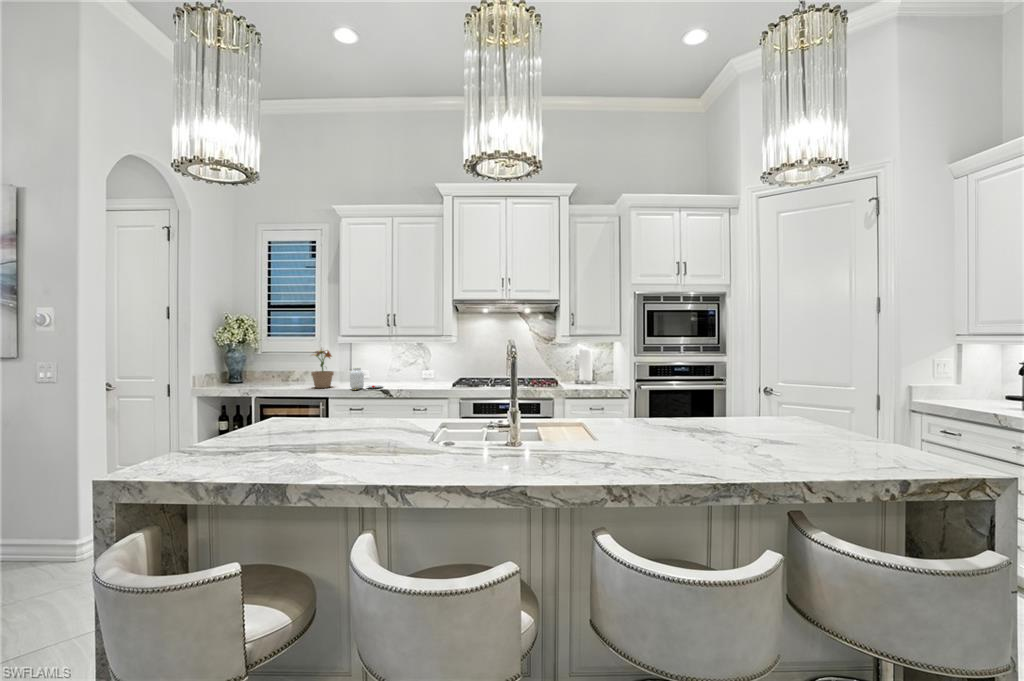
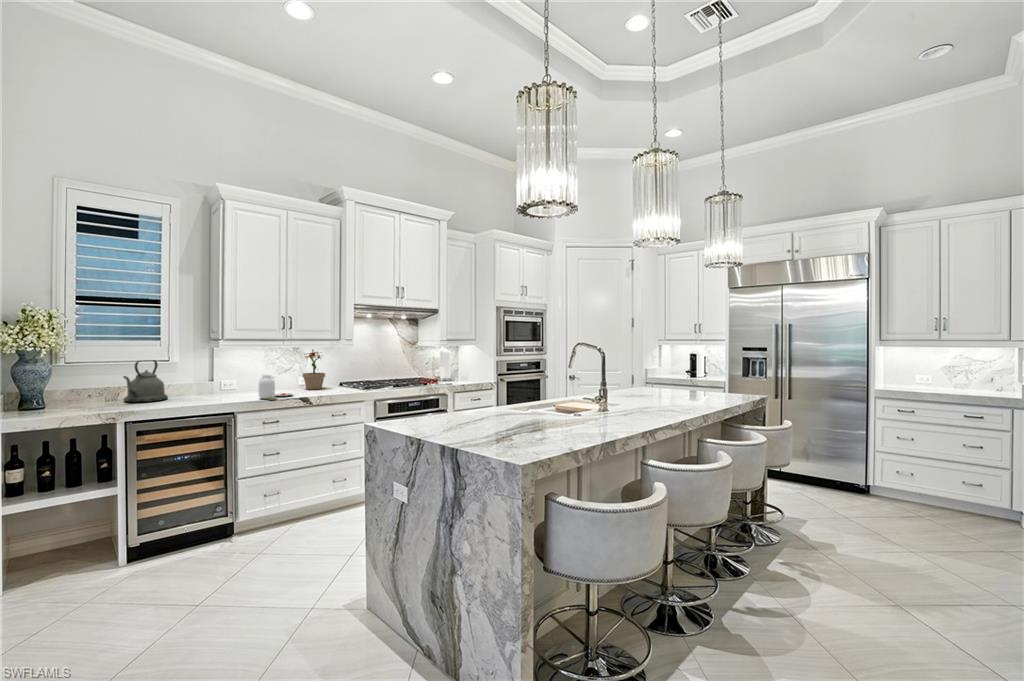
potted plant: present [311,349,334,388] -> present [303,350,325,389]
kettle: none [272,352,310,385] -> present [124,360,168,402]

